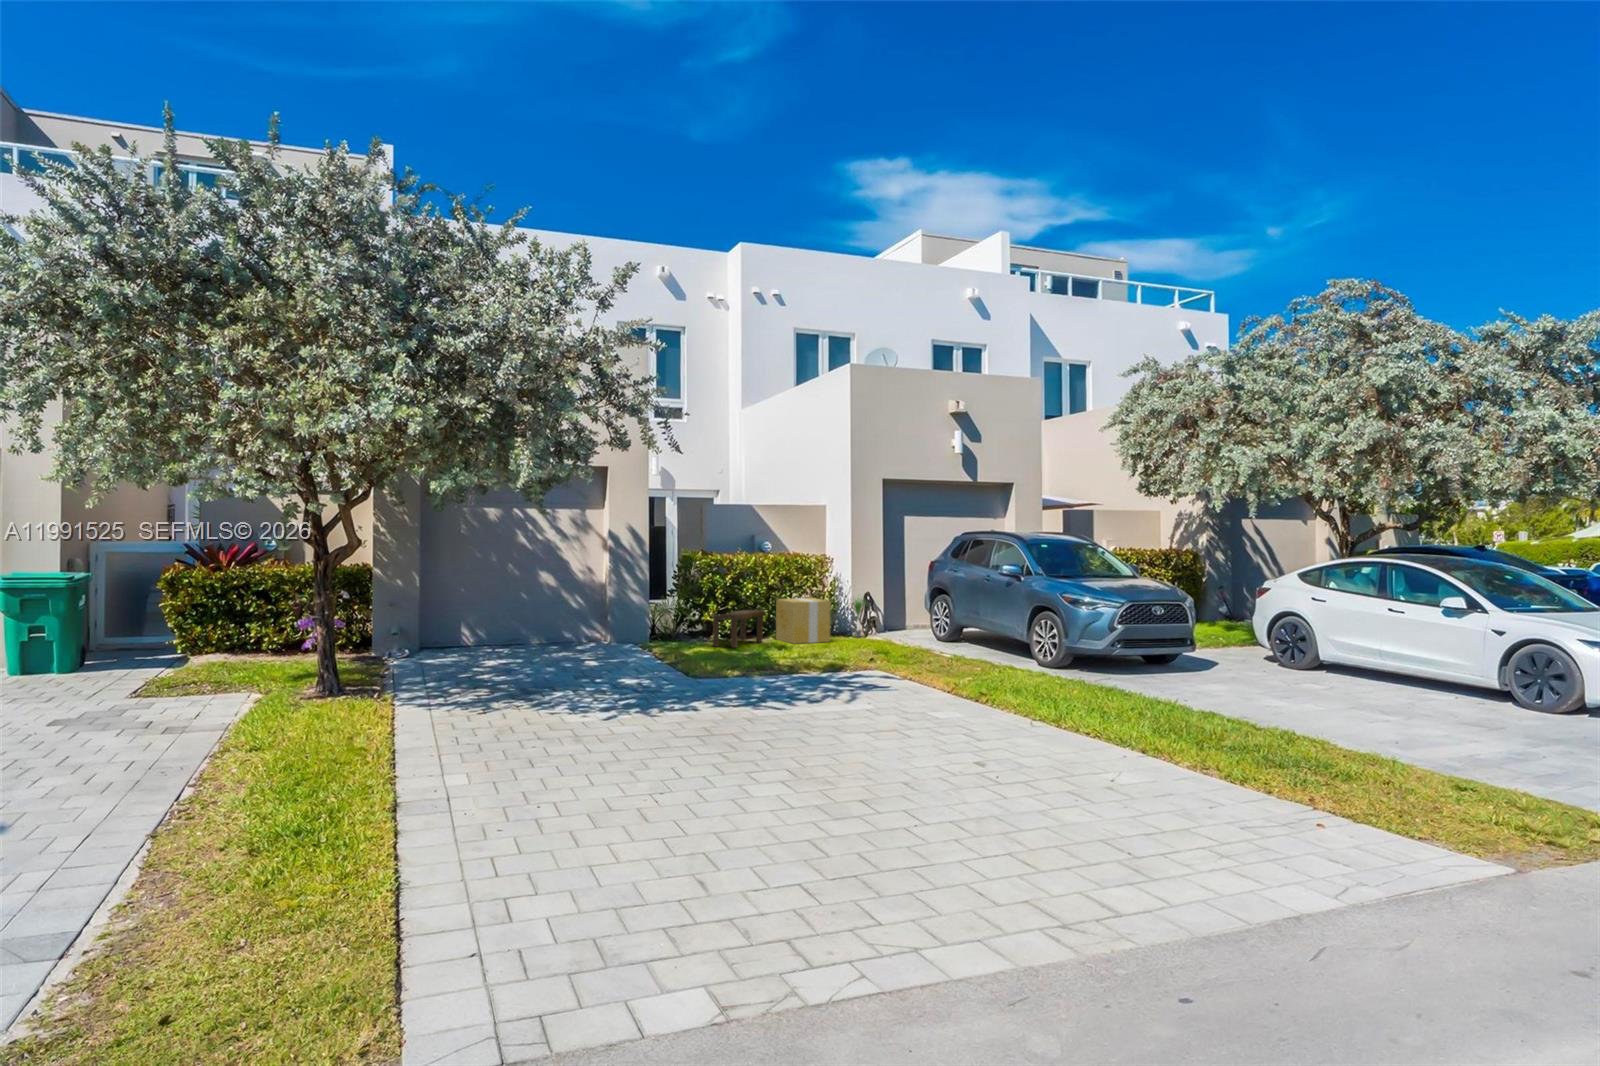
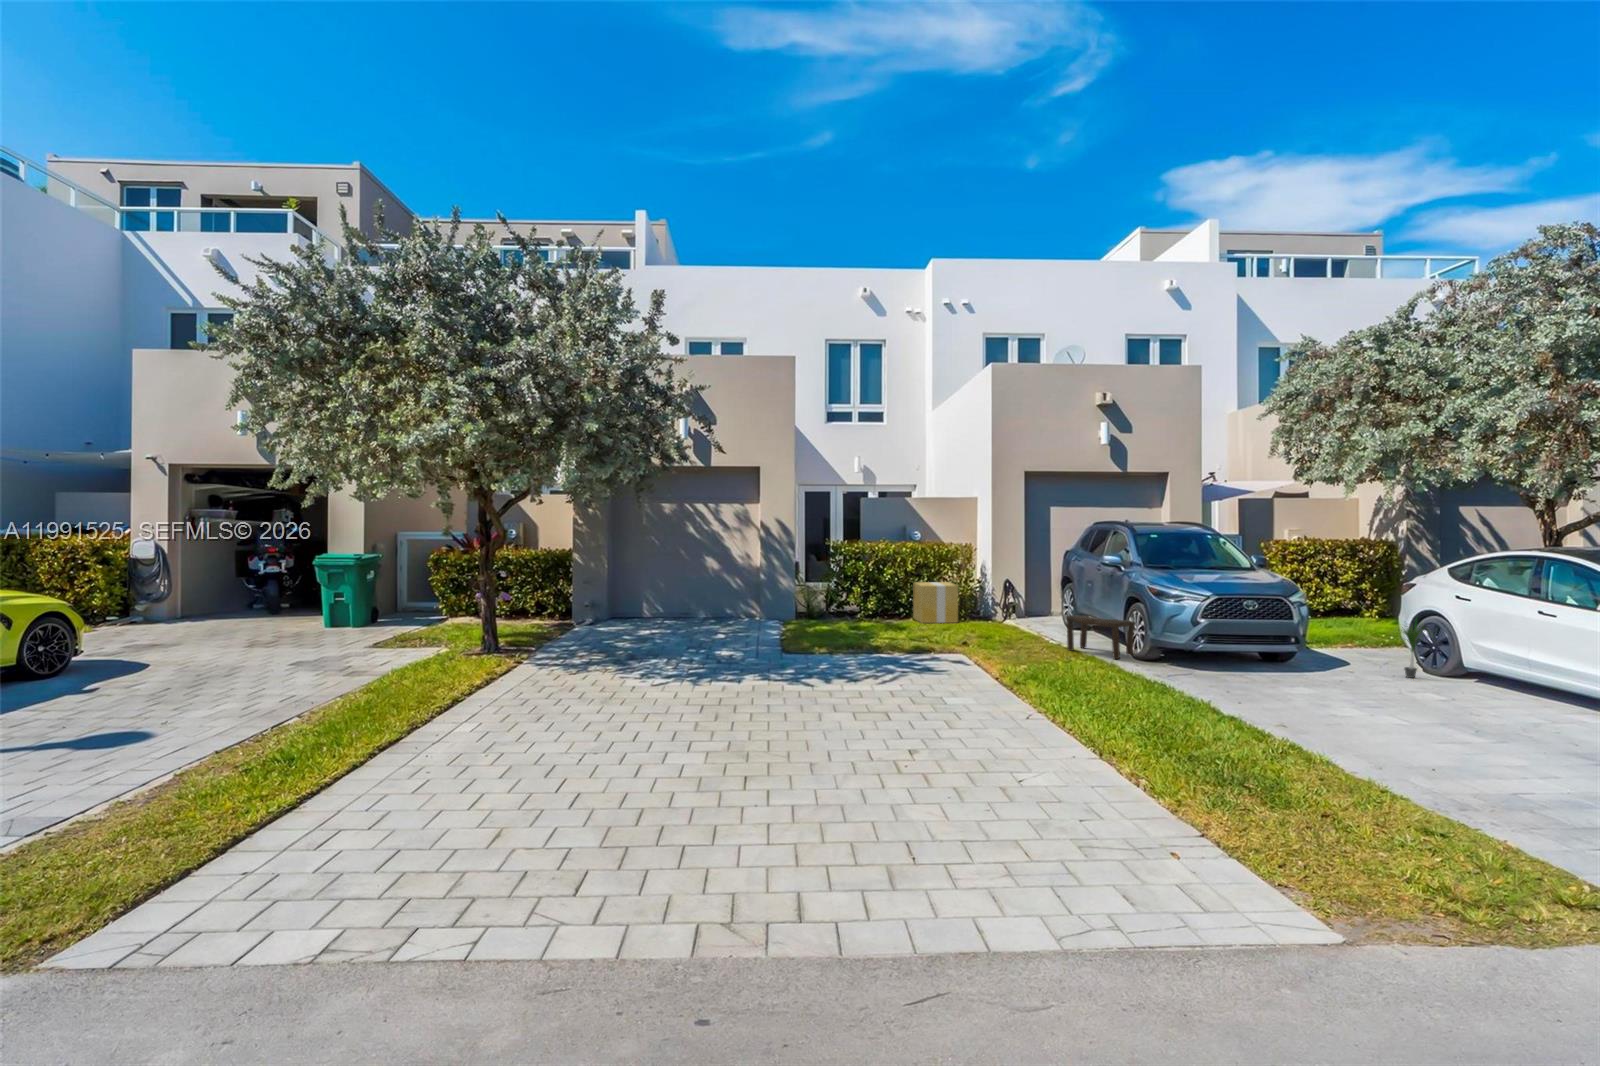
potted plant: present [849,598,864,637] -> present [1401,624,1433,678]
bench: present [712,610,764,648] -> present [1066,615,1136,659]

